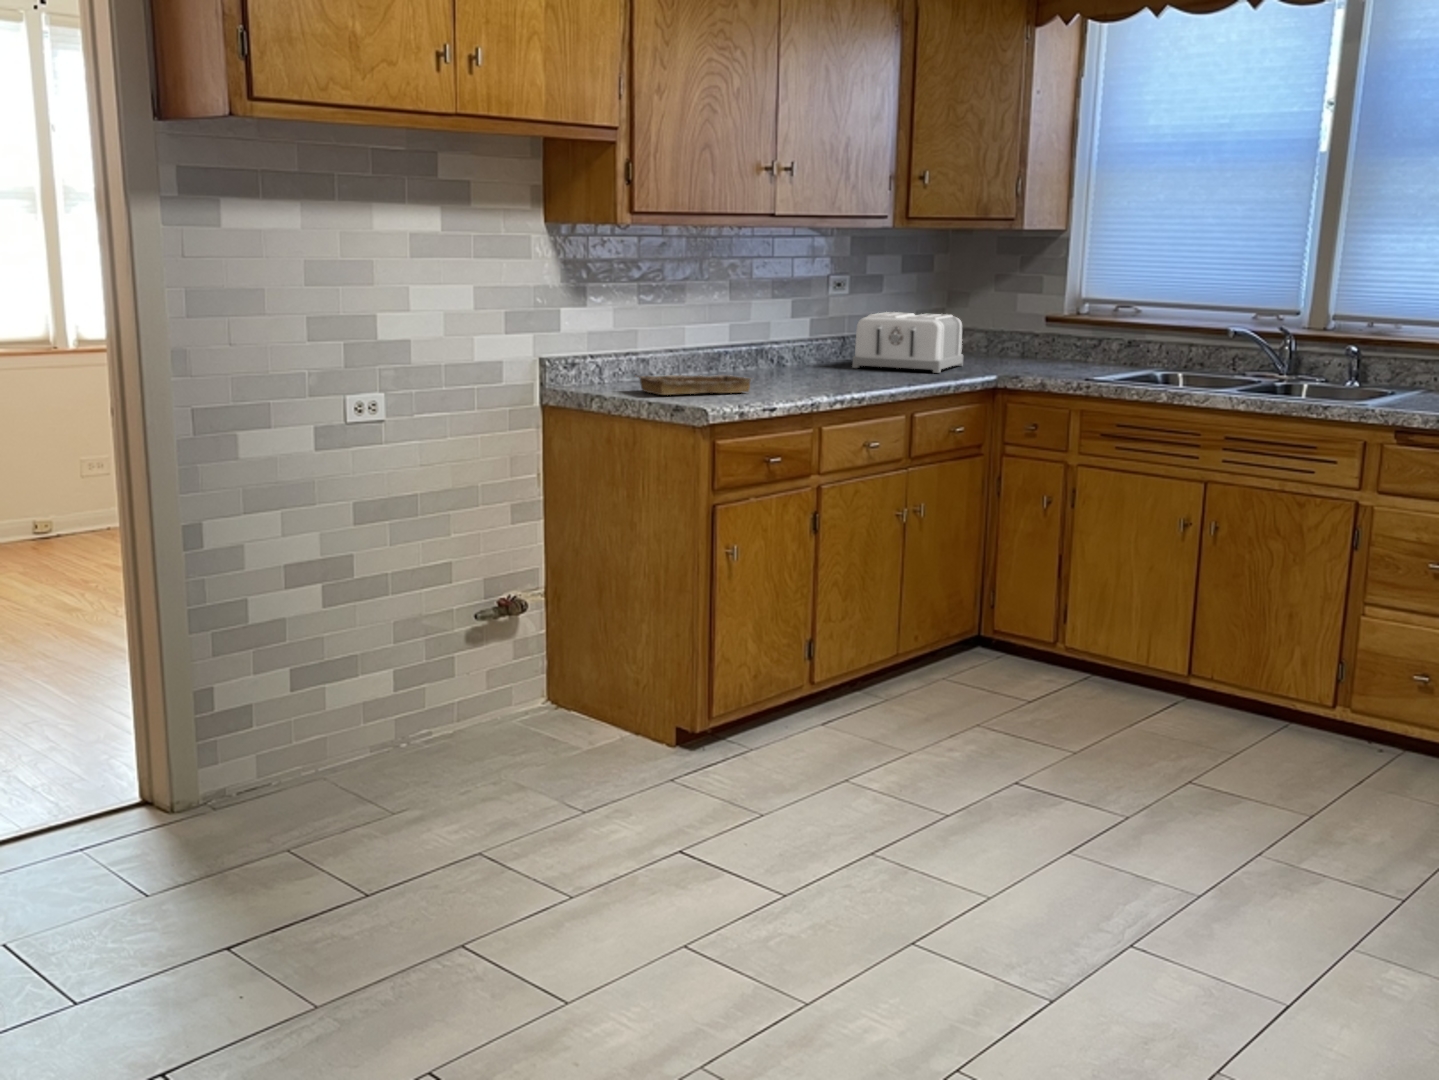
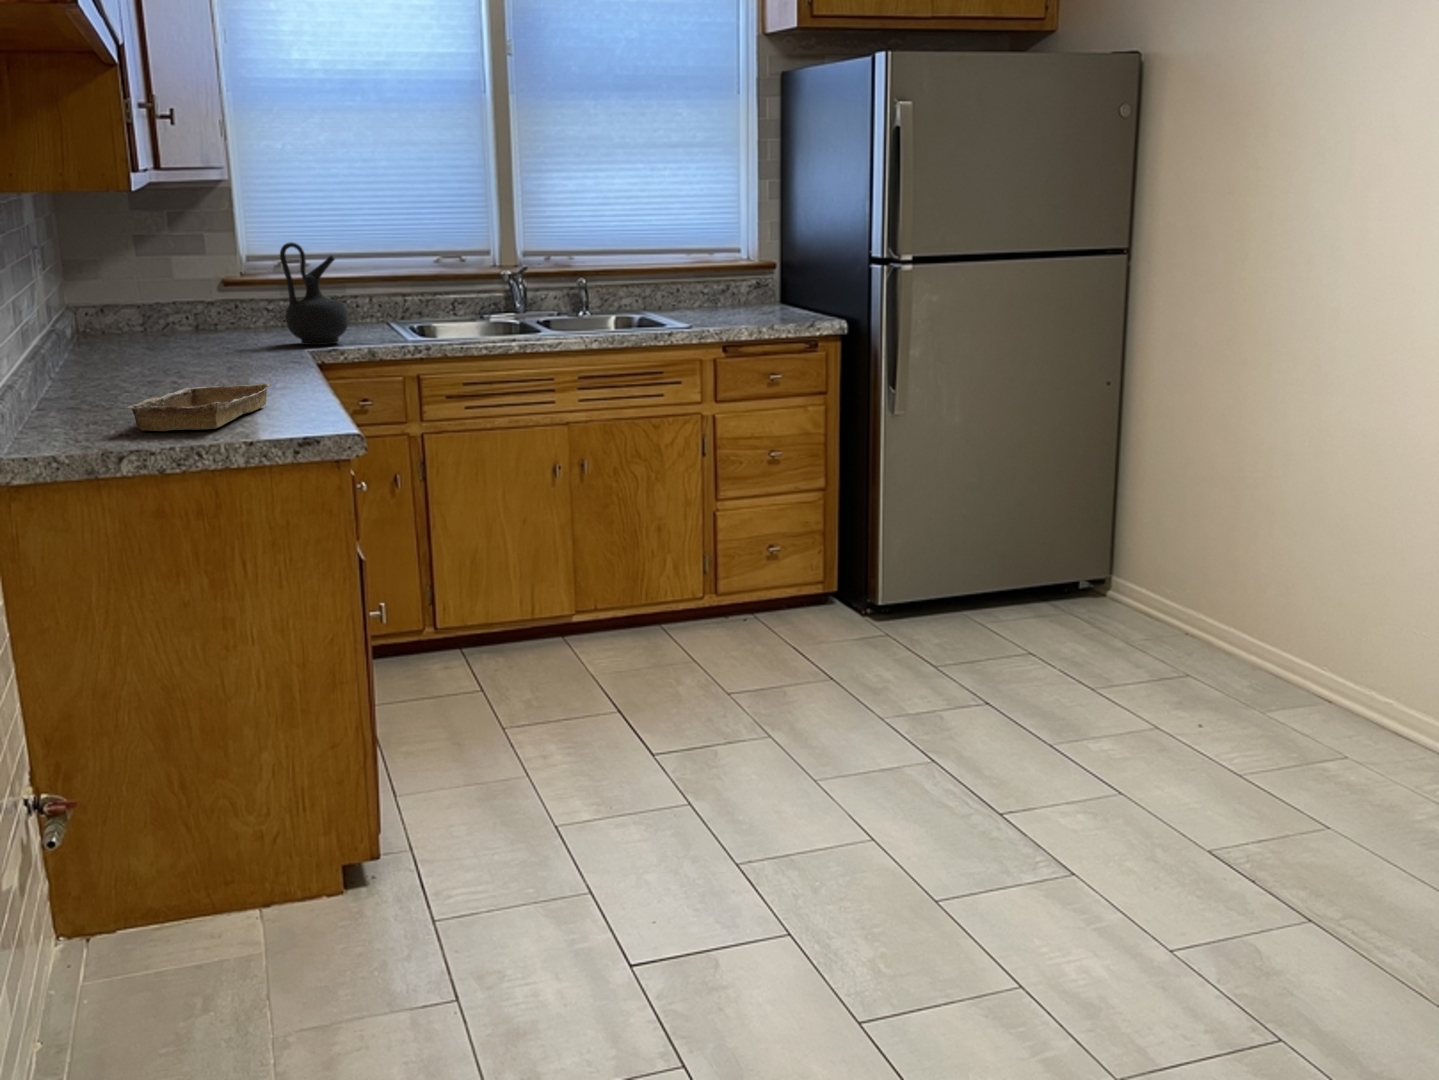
ceramic jug: none [1007,290,1058,375] -> present [280,242,348,345]
toaster: present [852,312,963,373] -> none [83,281,249,365]

